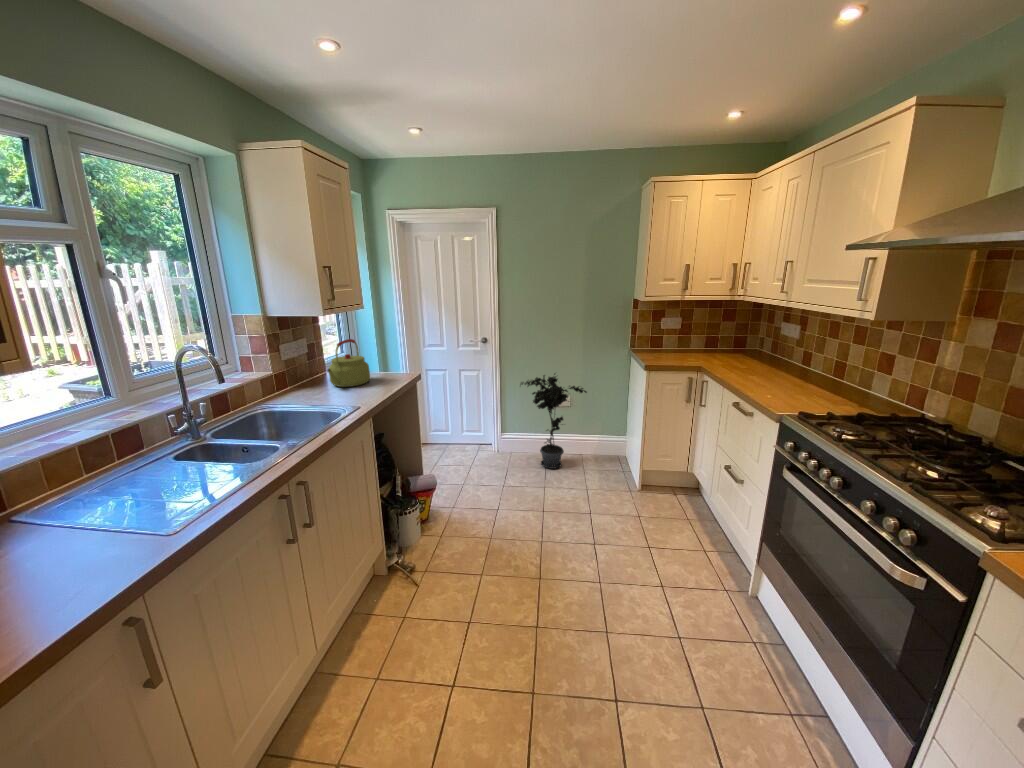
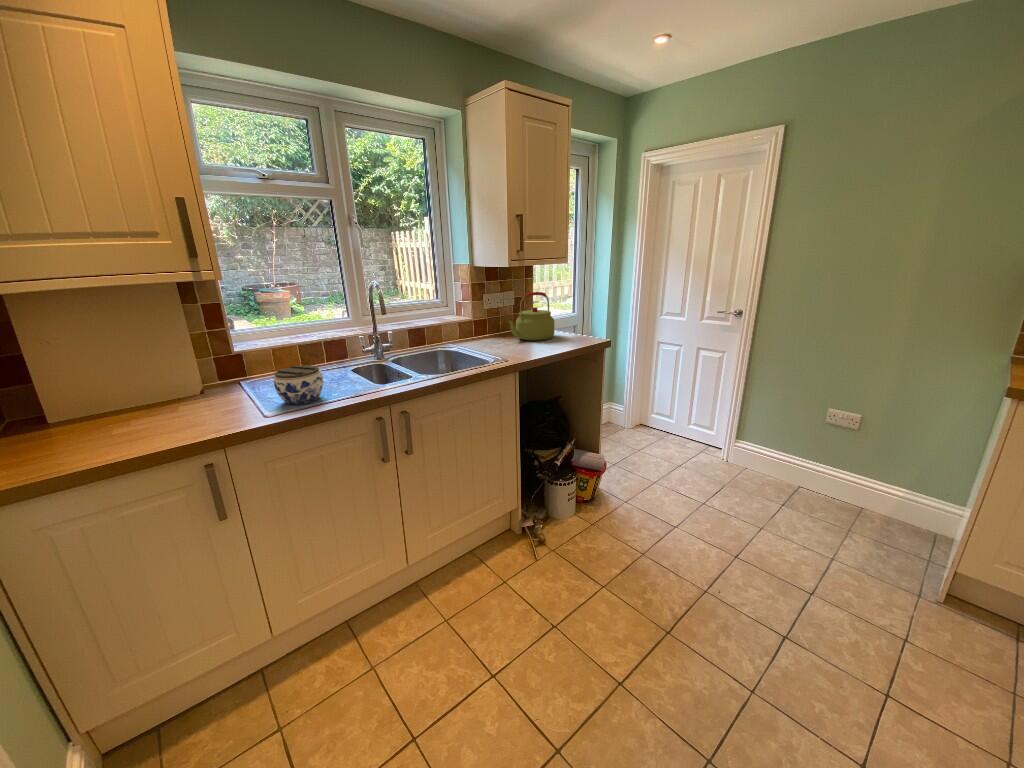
potted plant: present [520,374,587,469] -> none [766,369,884,510]
jar: none [131,462,206,519] -> present [274,365,323,405]

